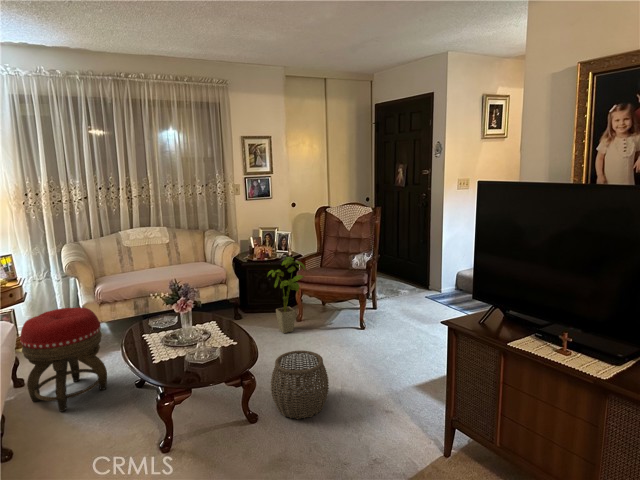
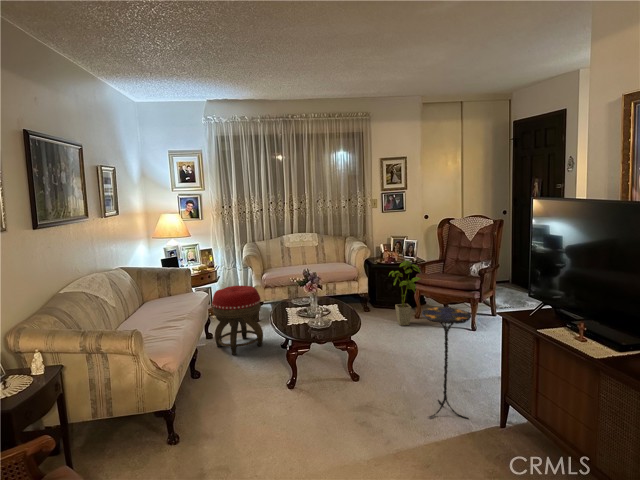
side table: none [346,317,406,458] -> present [422,307,471,418]
woven basket: present [271,351,329,419] -> none [371,333,419,386]

